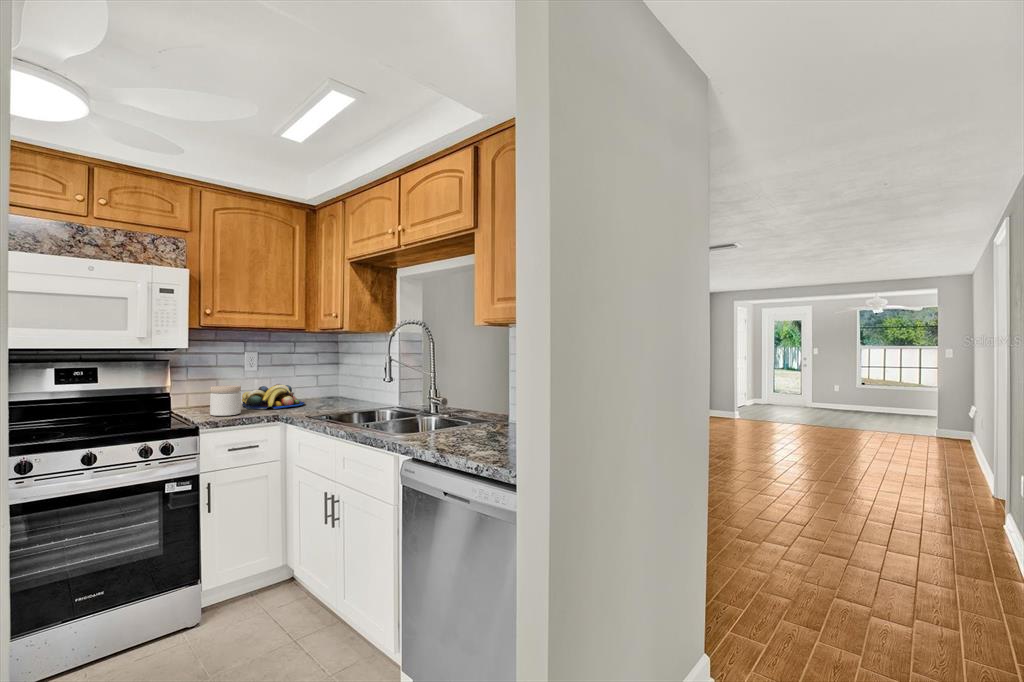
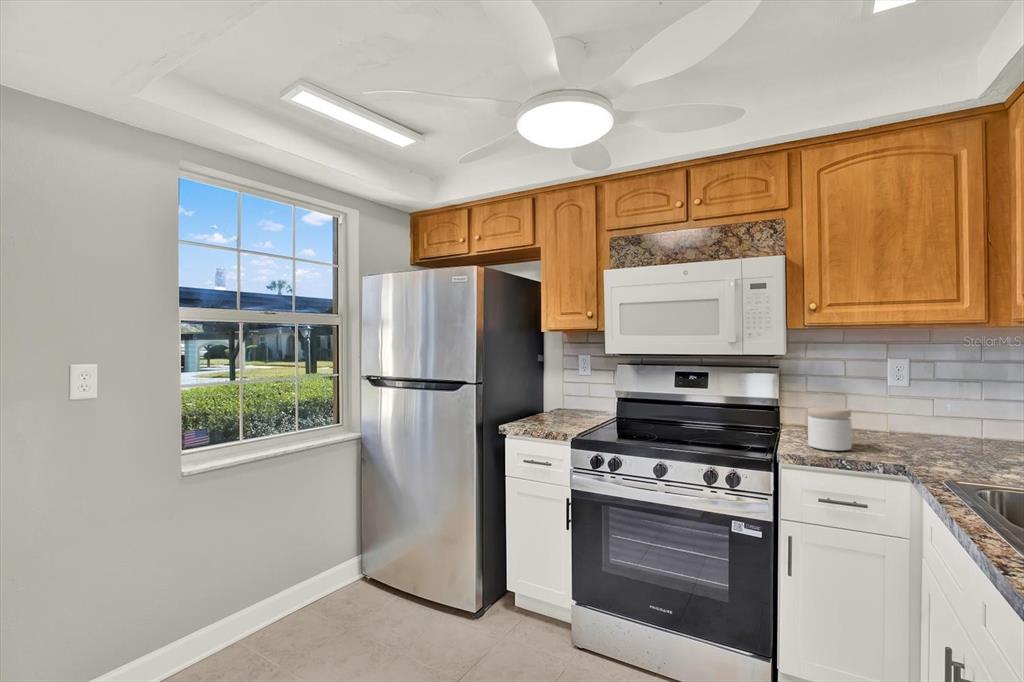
fruit bowl: present [242,384,304,409] -> none [872,412,989,454]

